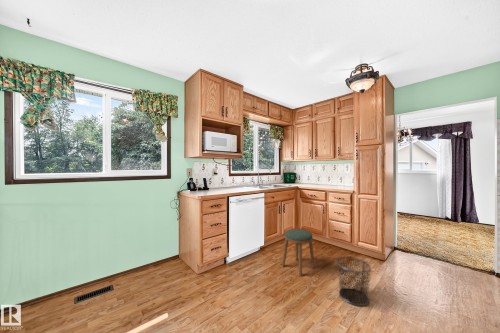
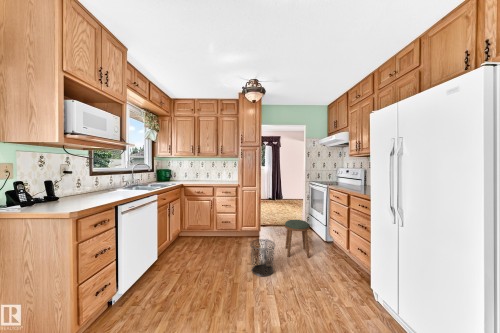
stool: present [282,229,315,276] -> present [285,220,310,258]

